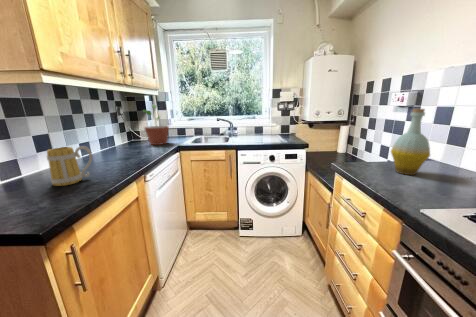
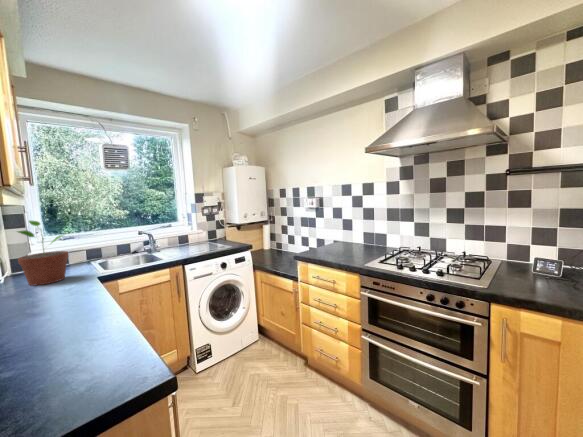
bottle: present [391,109,430,175] -> none [324,210,344,251]
mug: present [47,146,92,186] -> none [39,284,92,349]

